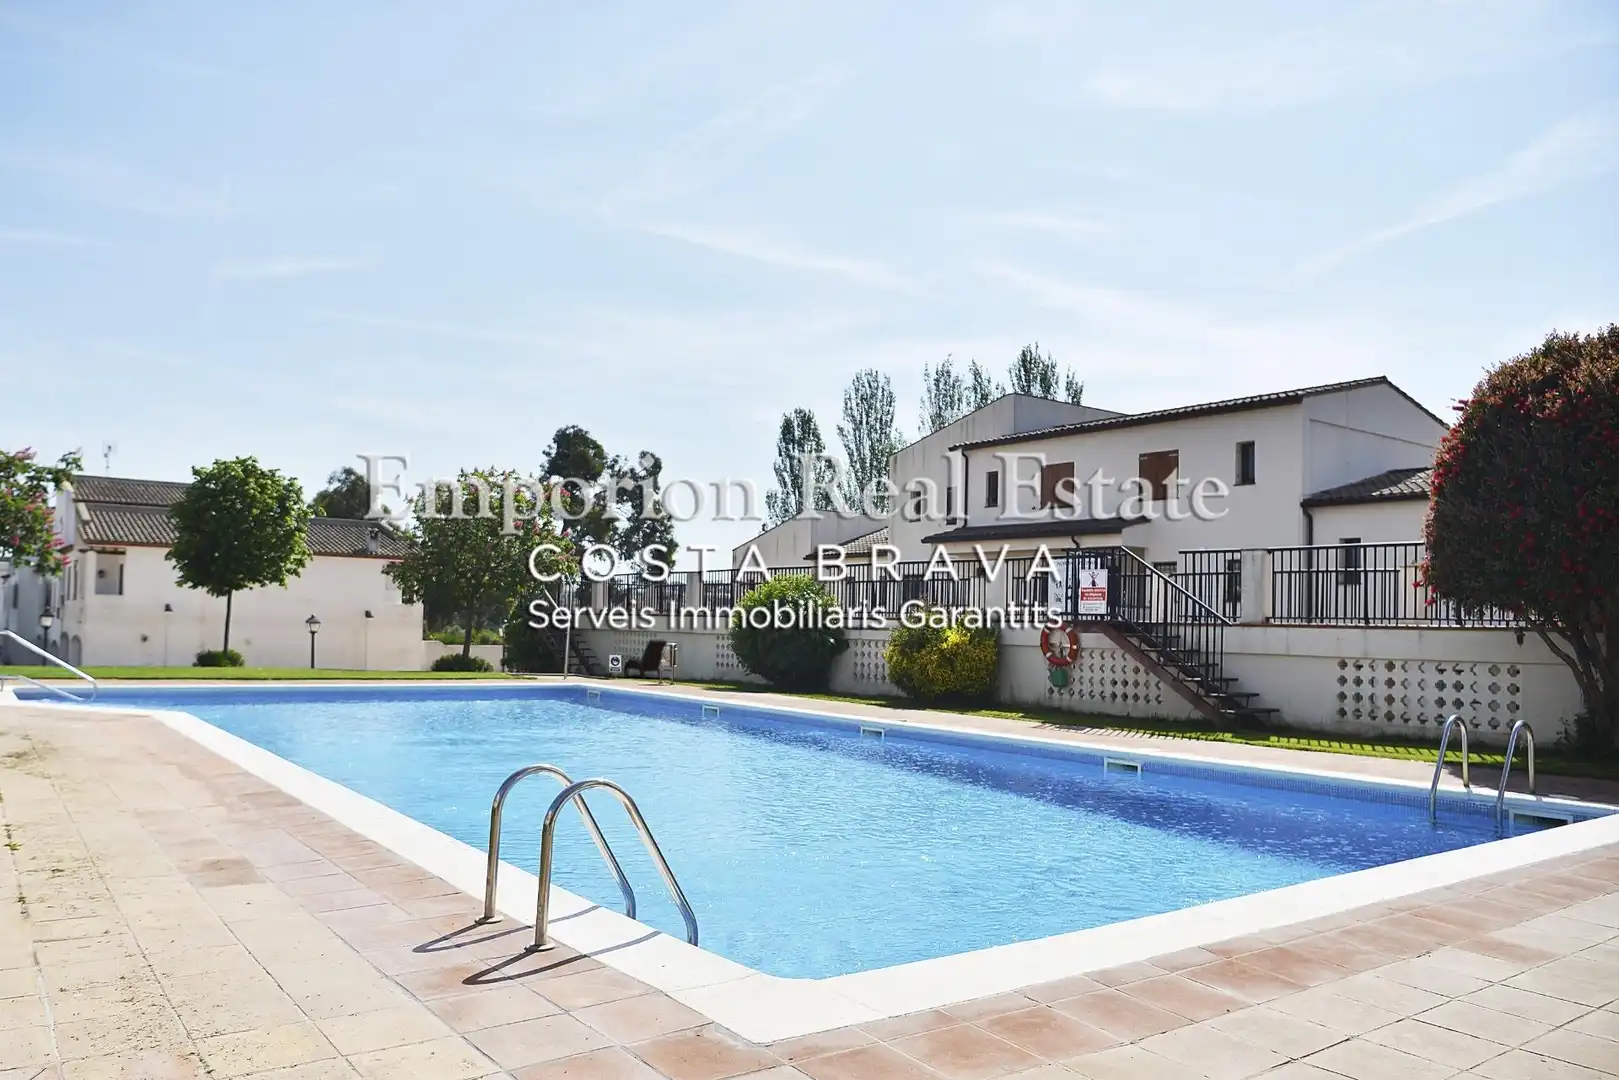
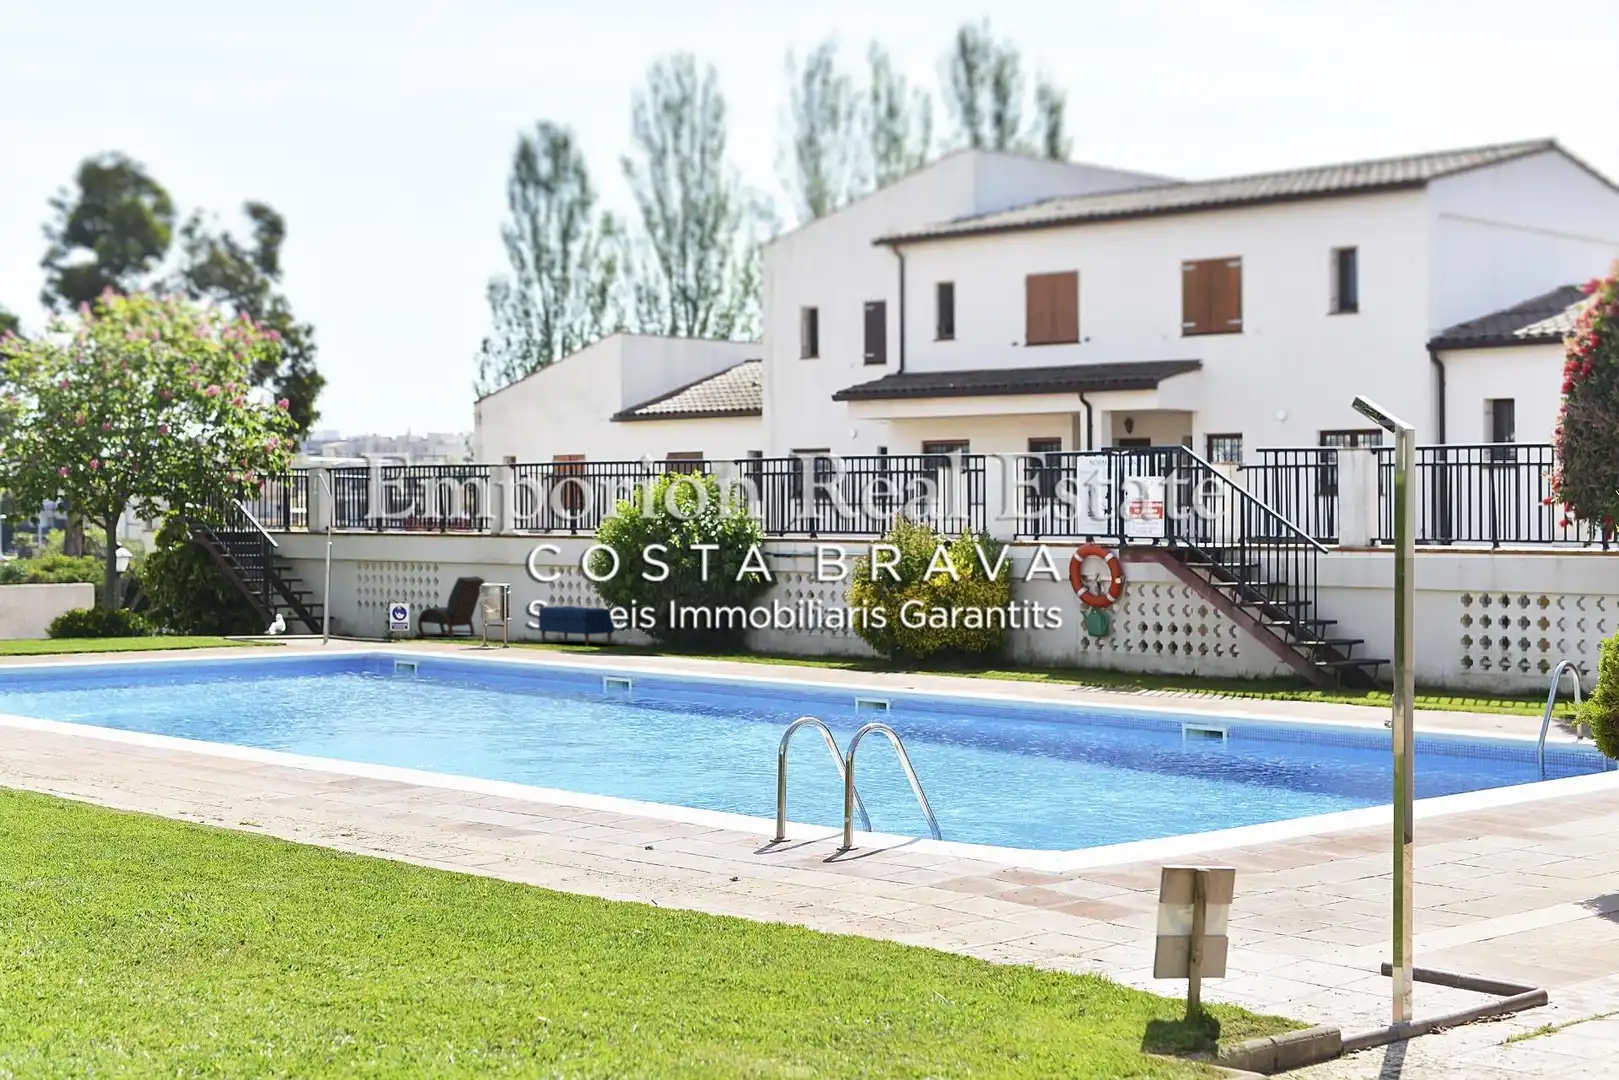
bench: none [695,660,743,686] -> present [539,606,614,646]

